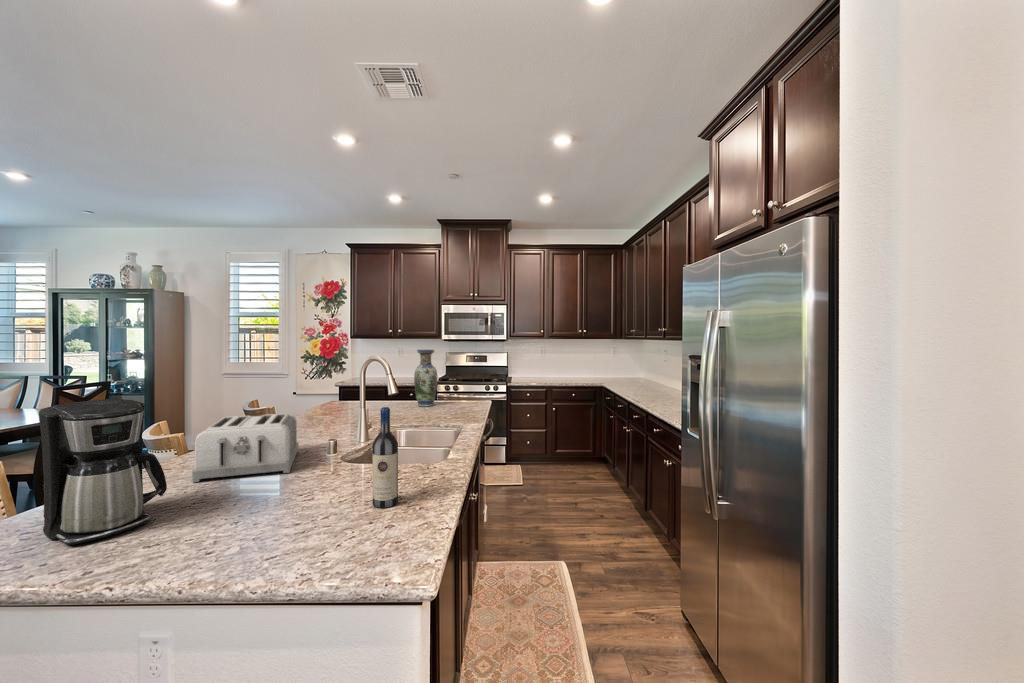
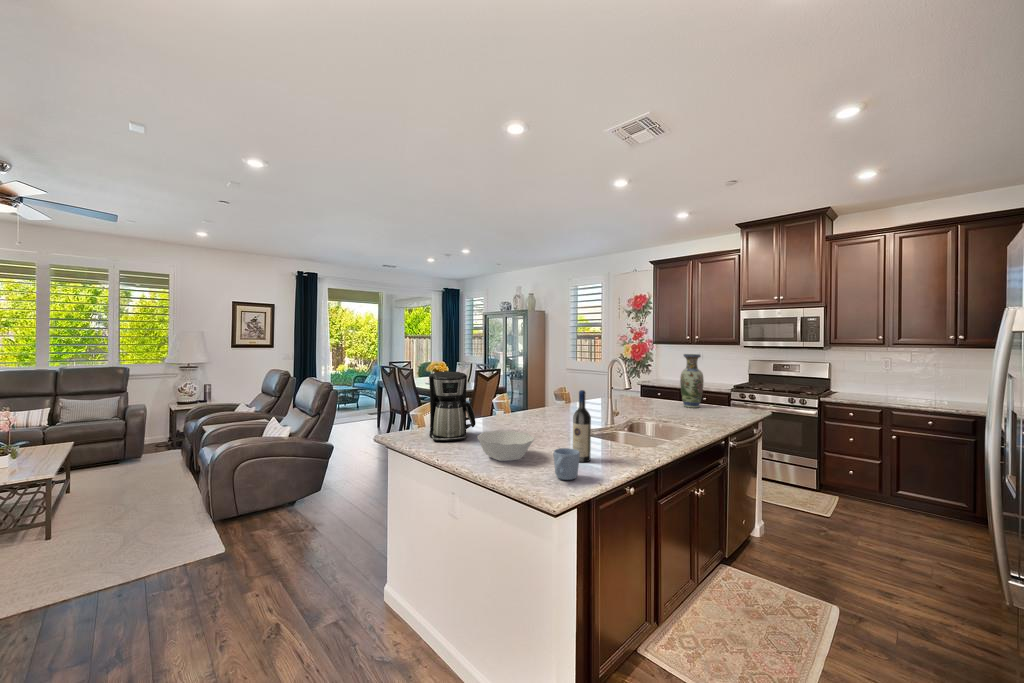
toaster: present [192,413,298,482] -> none [495,392,562,432]
bowl: none [207,485,317,545] -> present [477,431,534,461]
mug: none [376,494,416,544] -> present [553,448,580,480]

